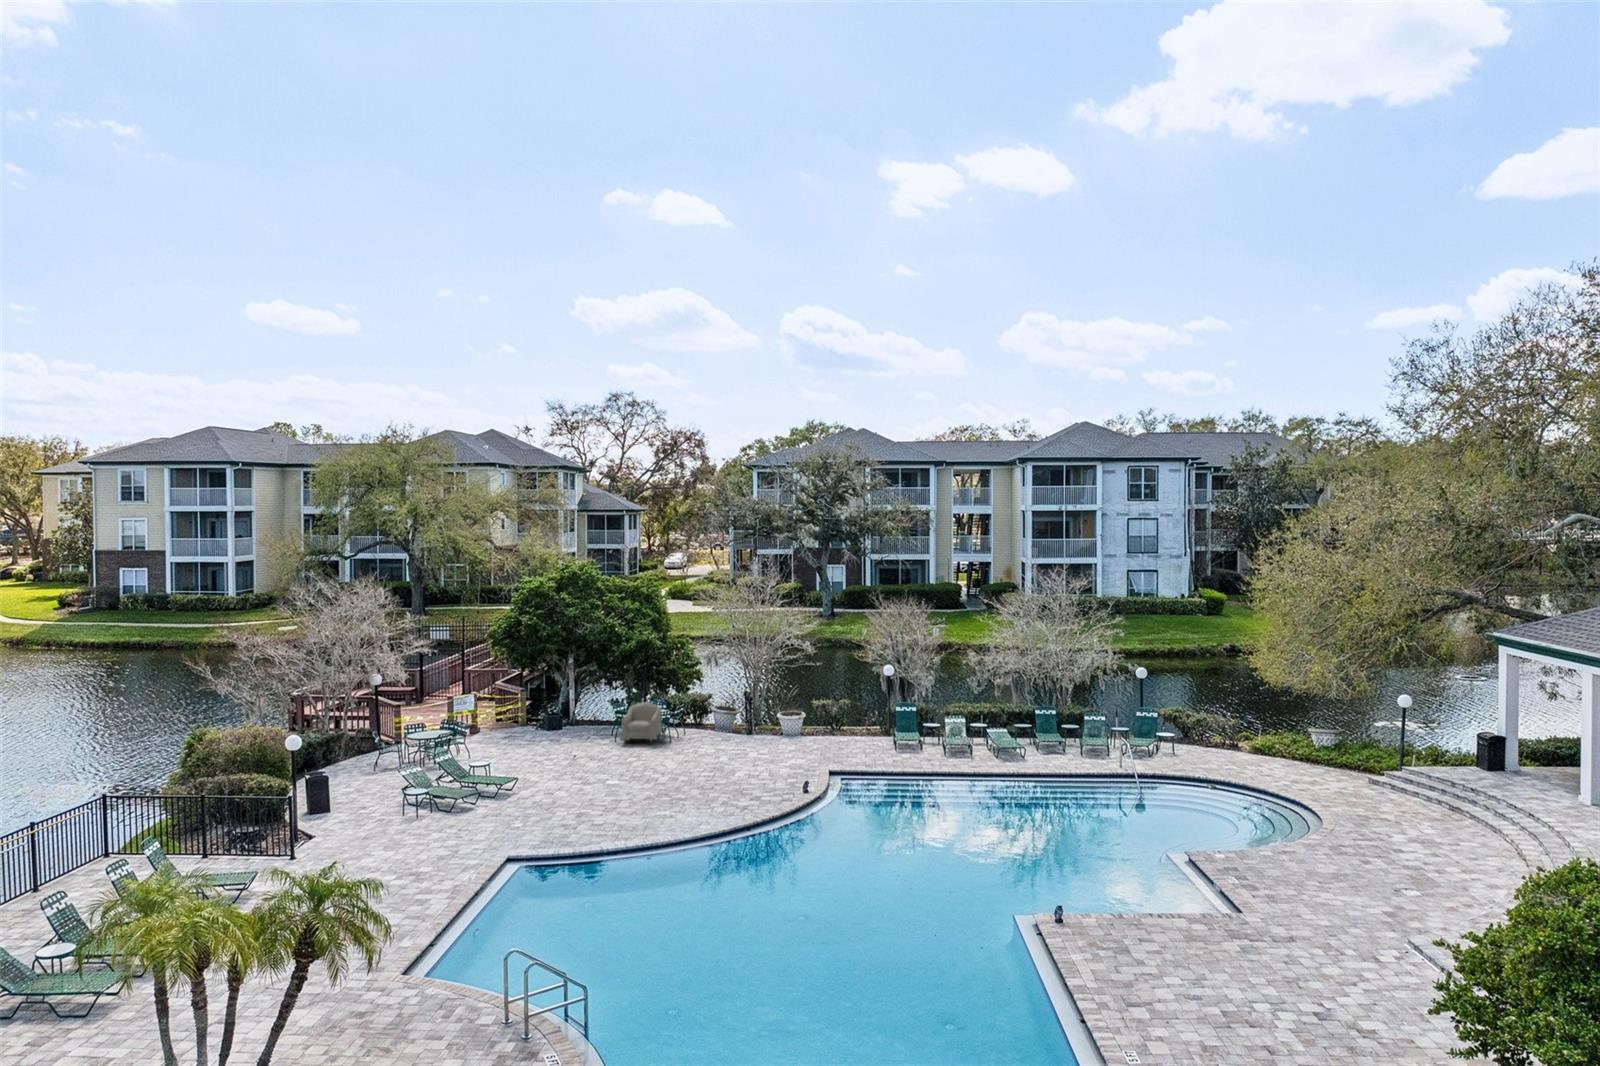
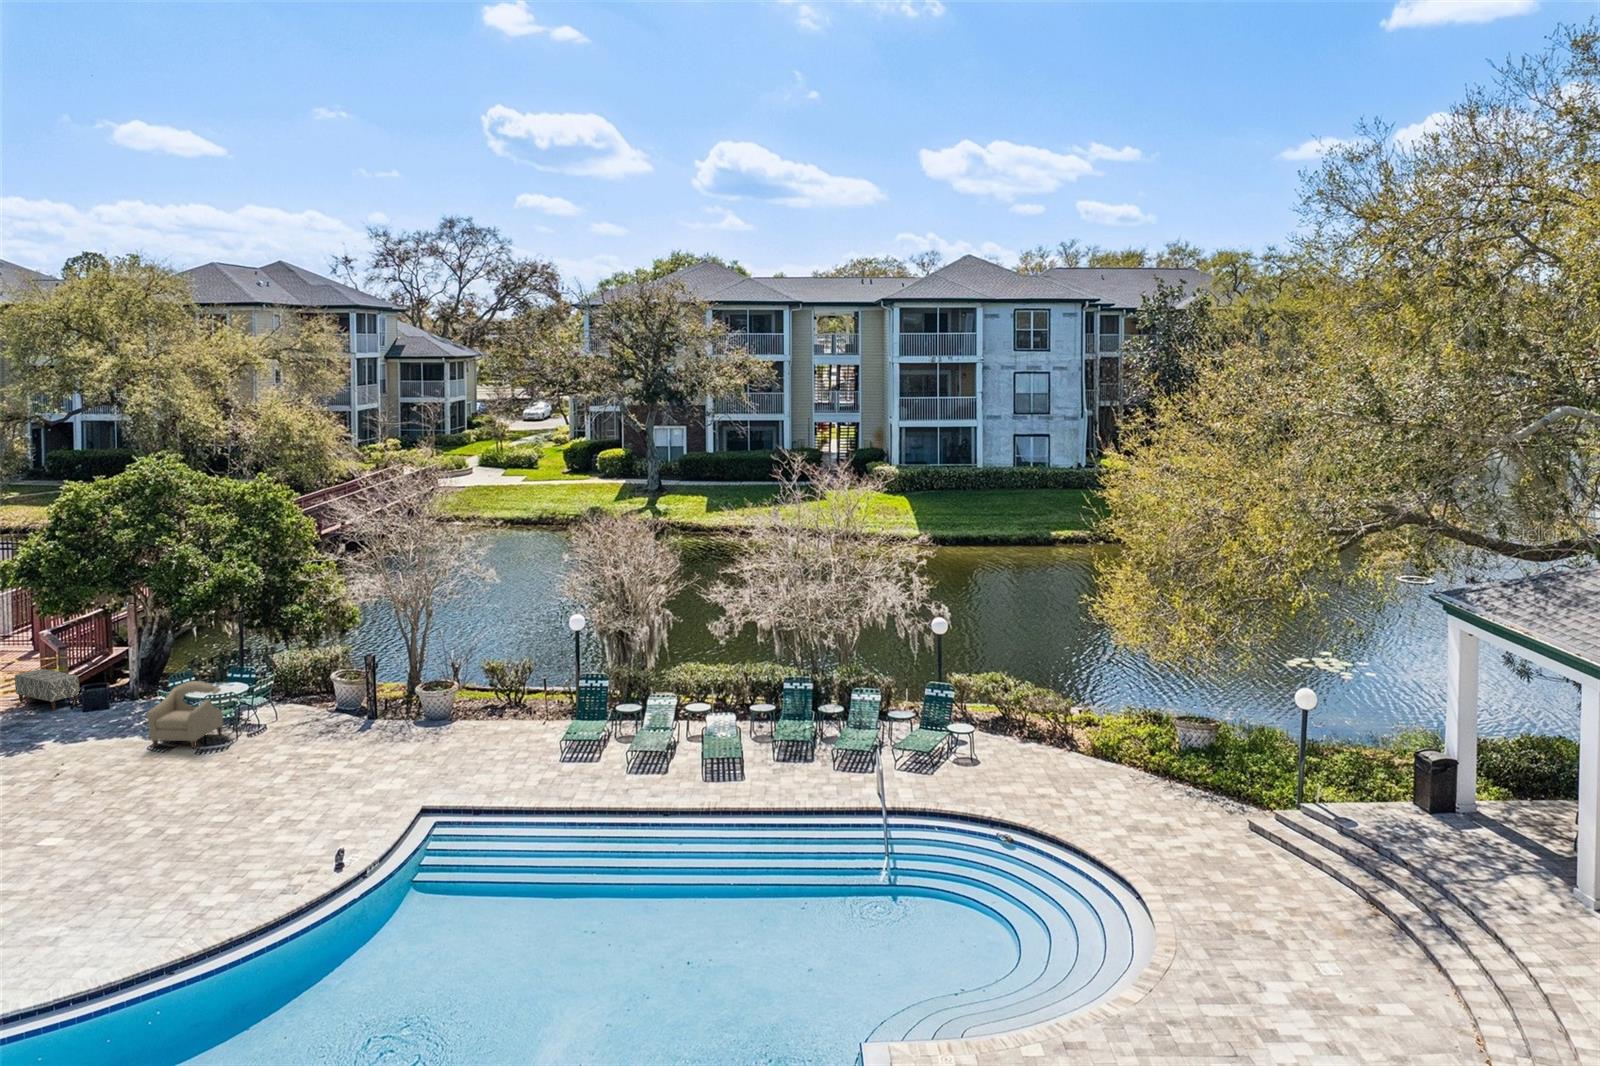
bench: none [503,702,546,727] -> present [15,669,80,710]

